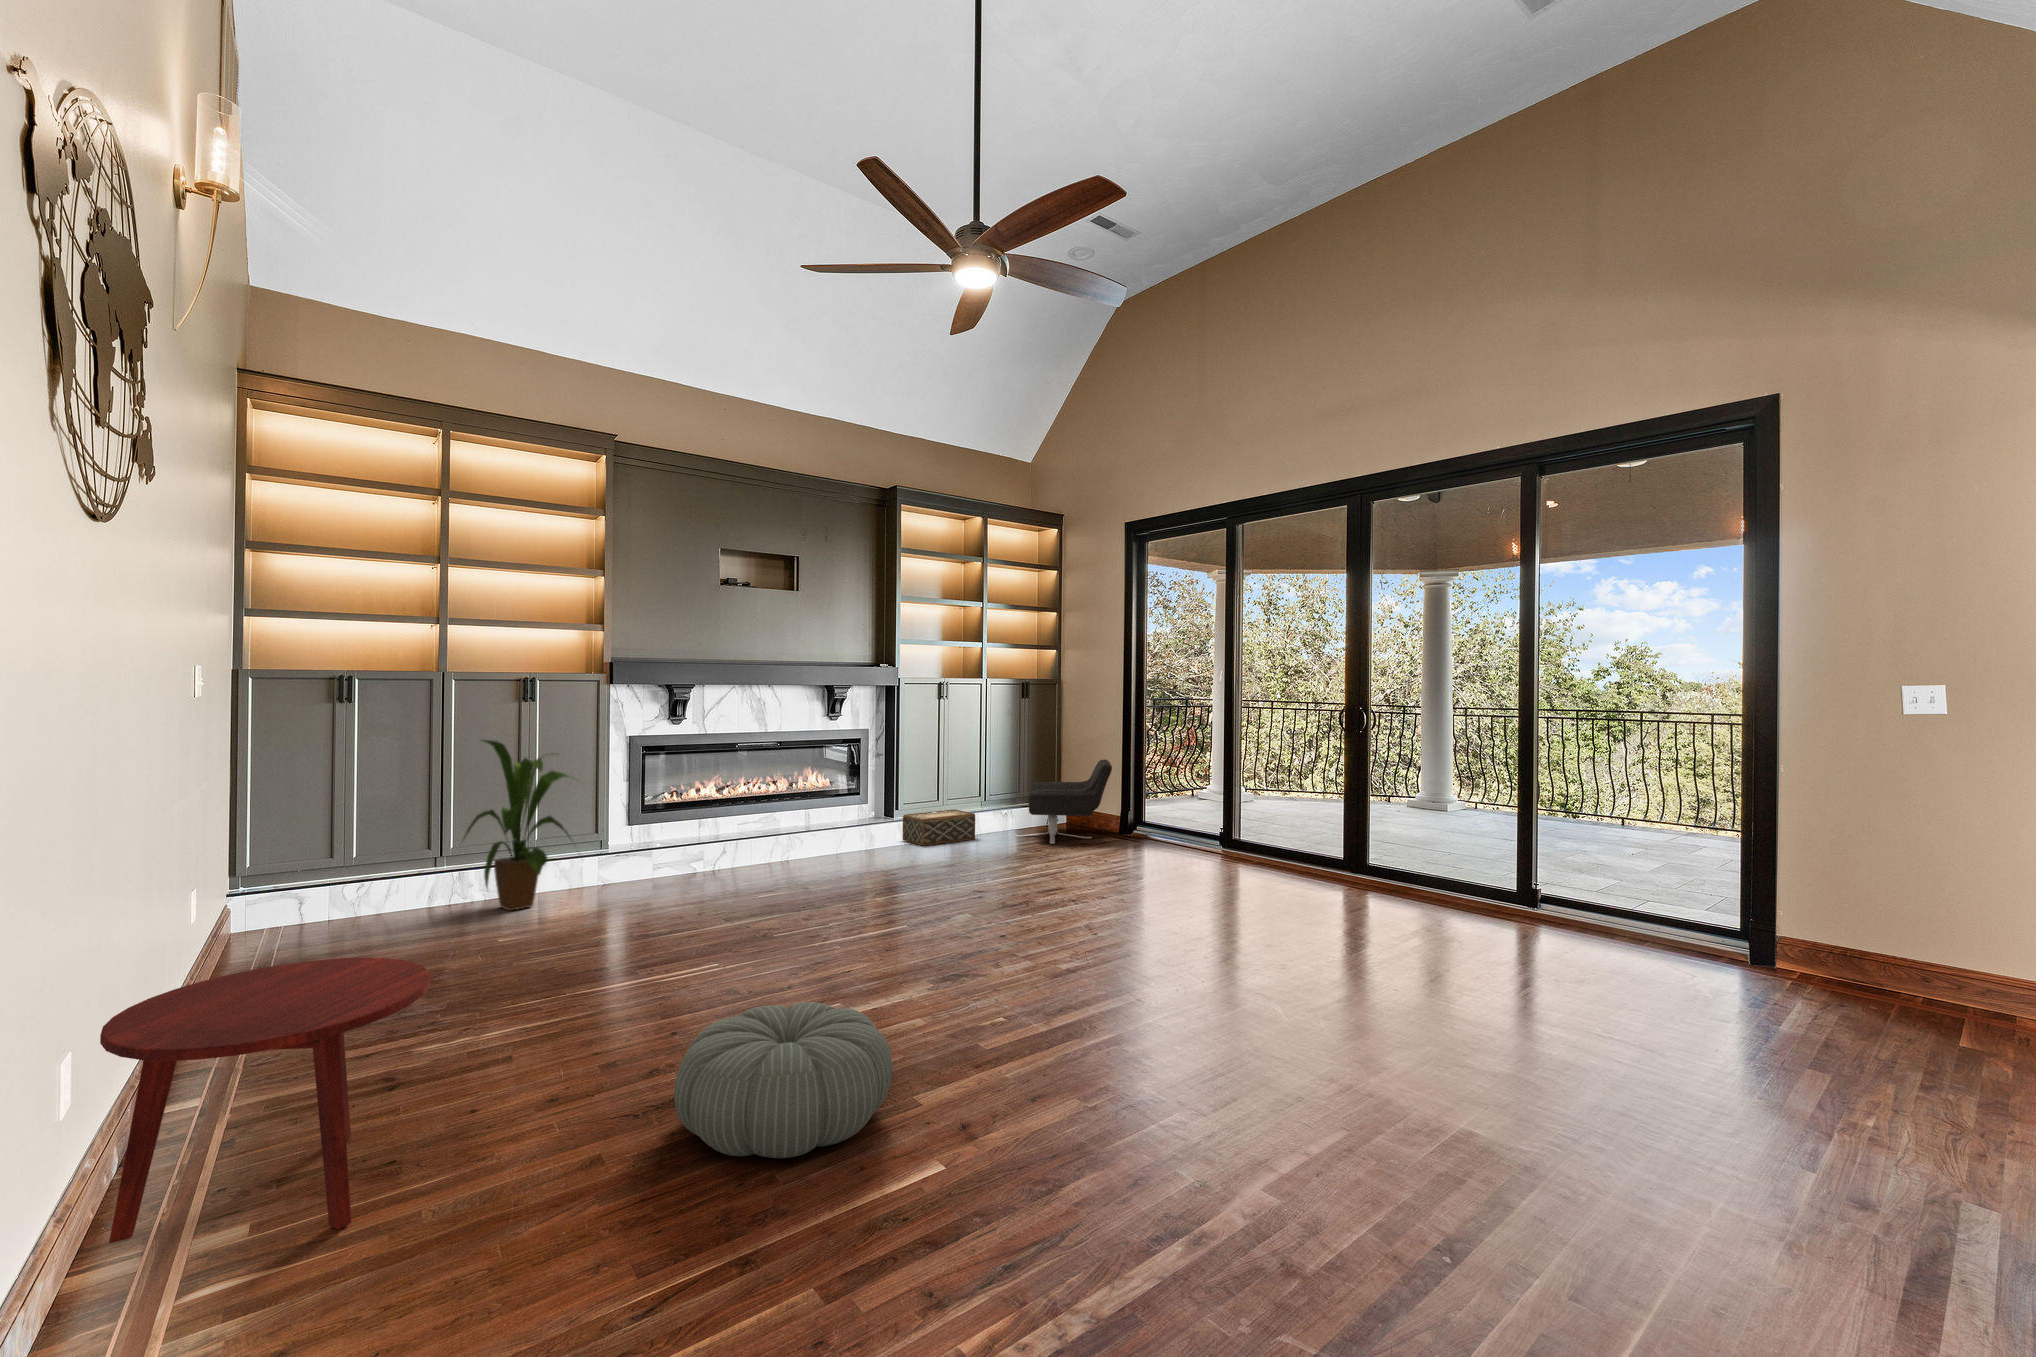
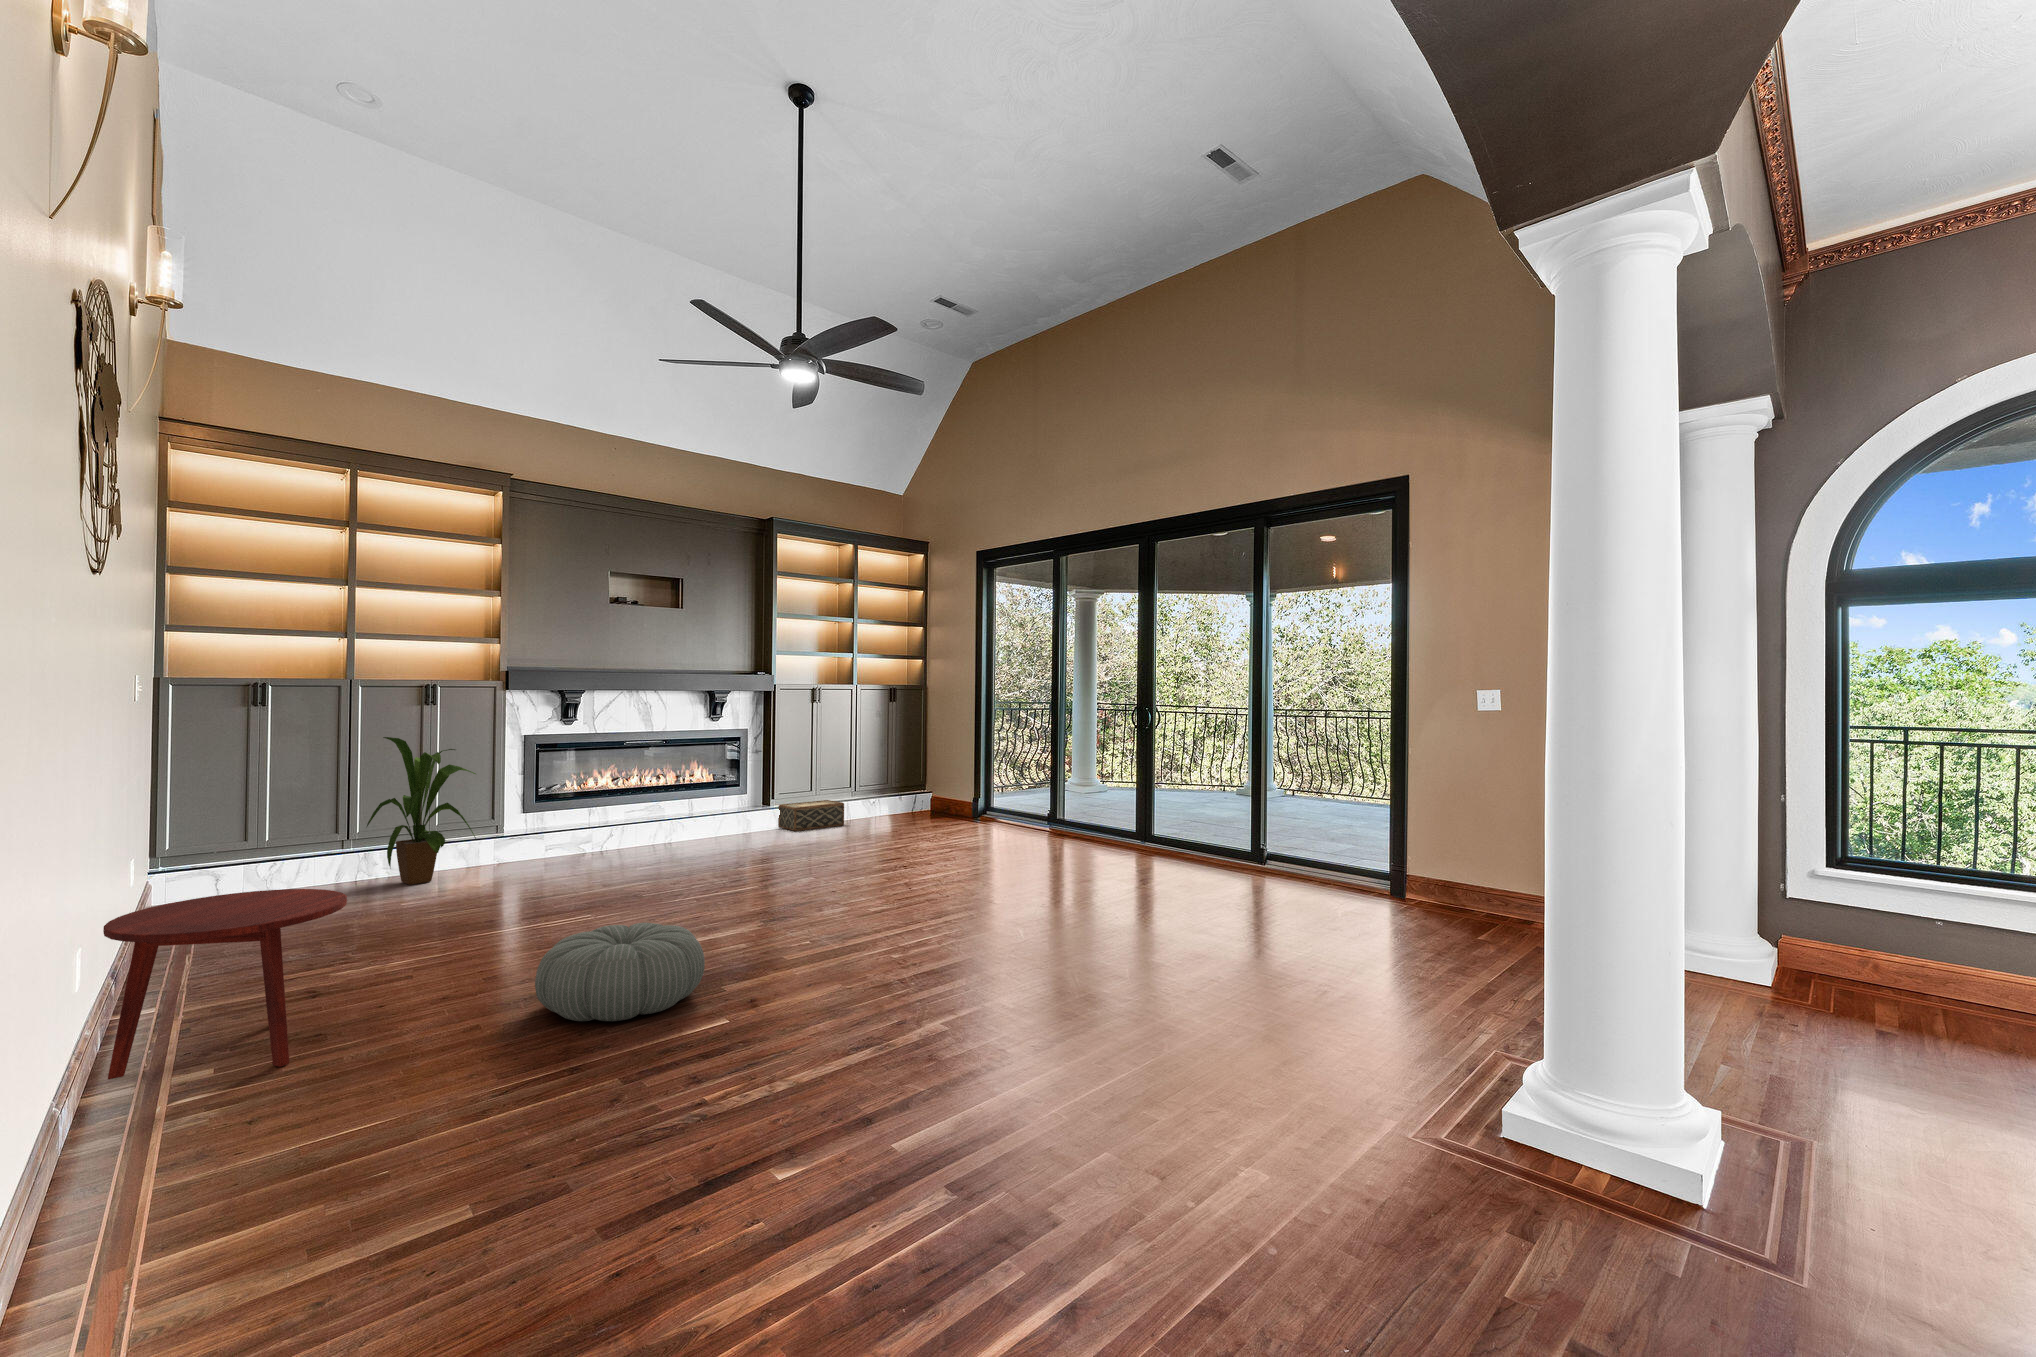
lounge chair: present [1014,759,1112,844] -> none [879,754,965,827]

